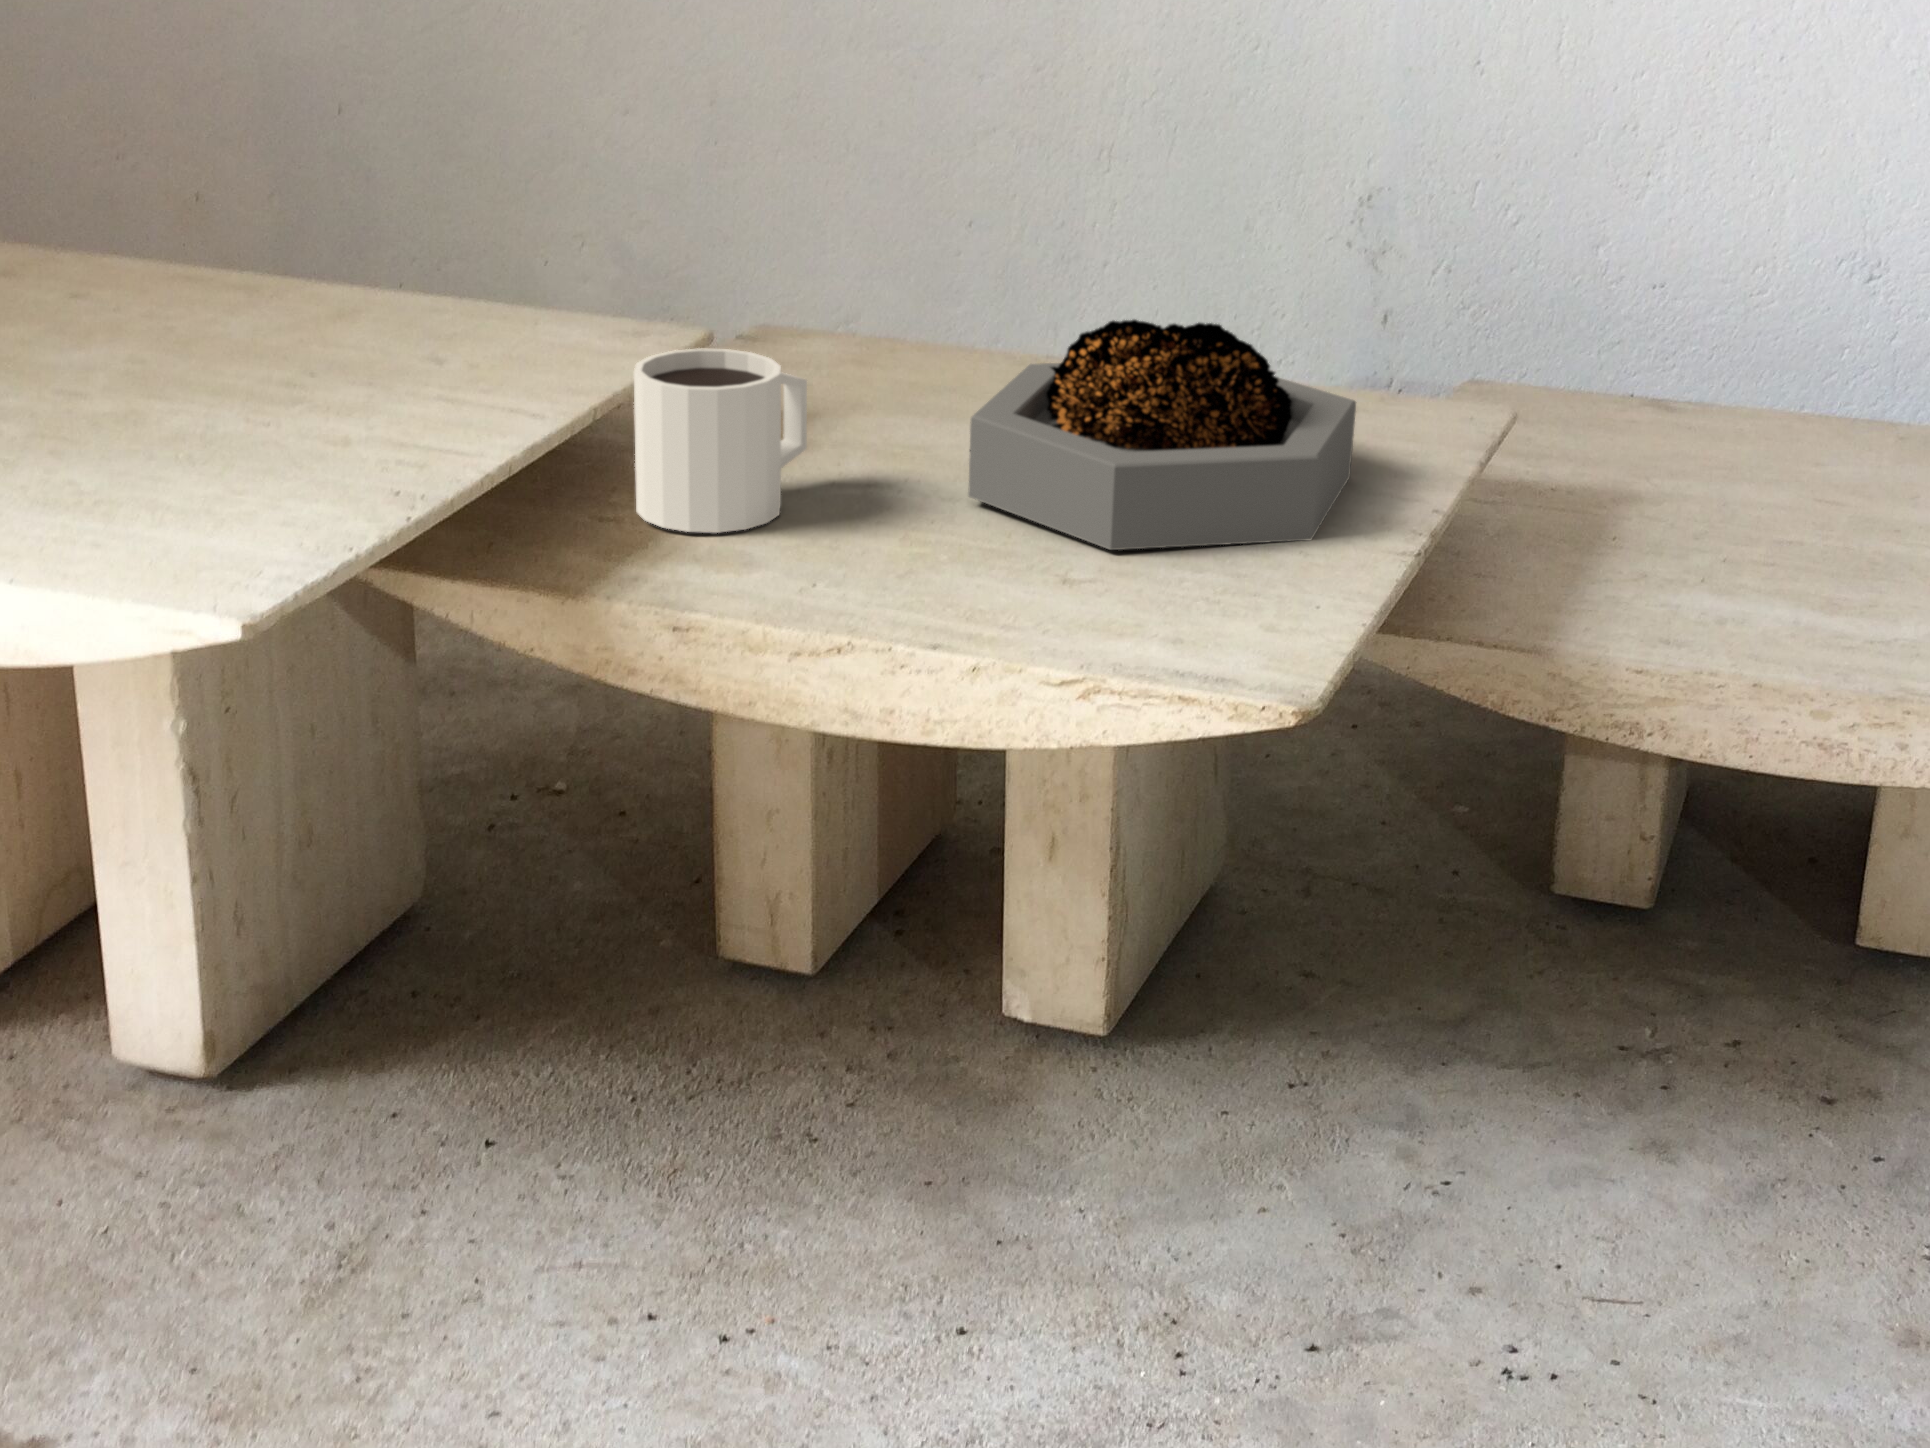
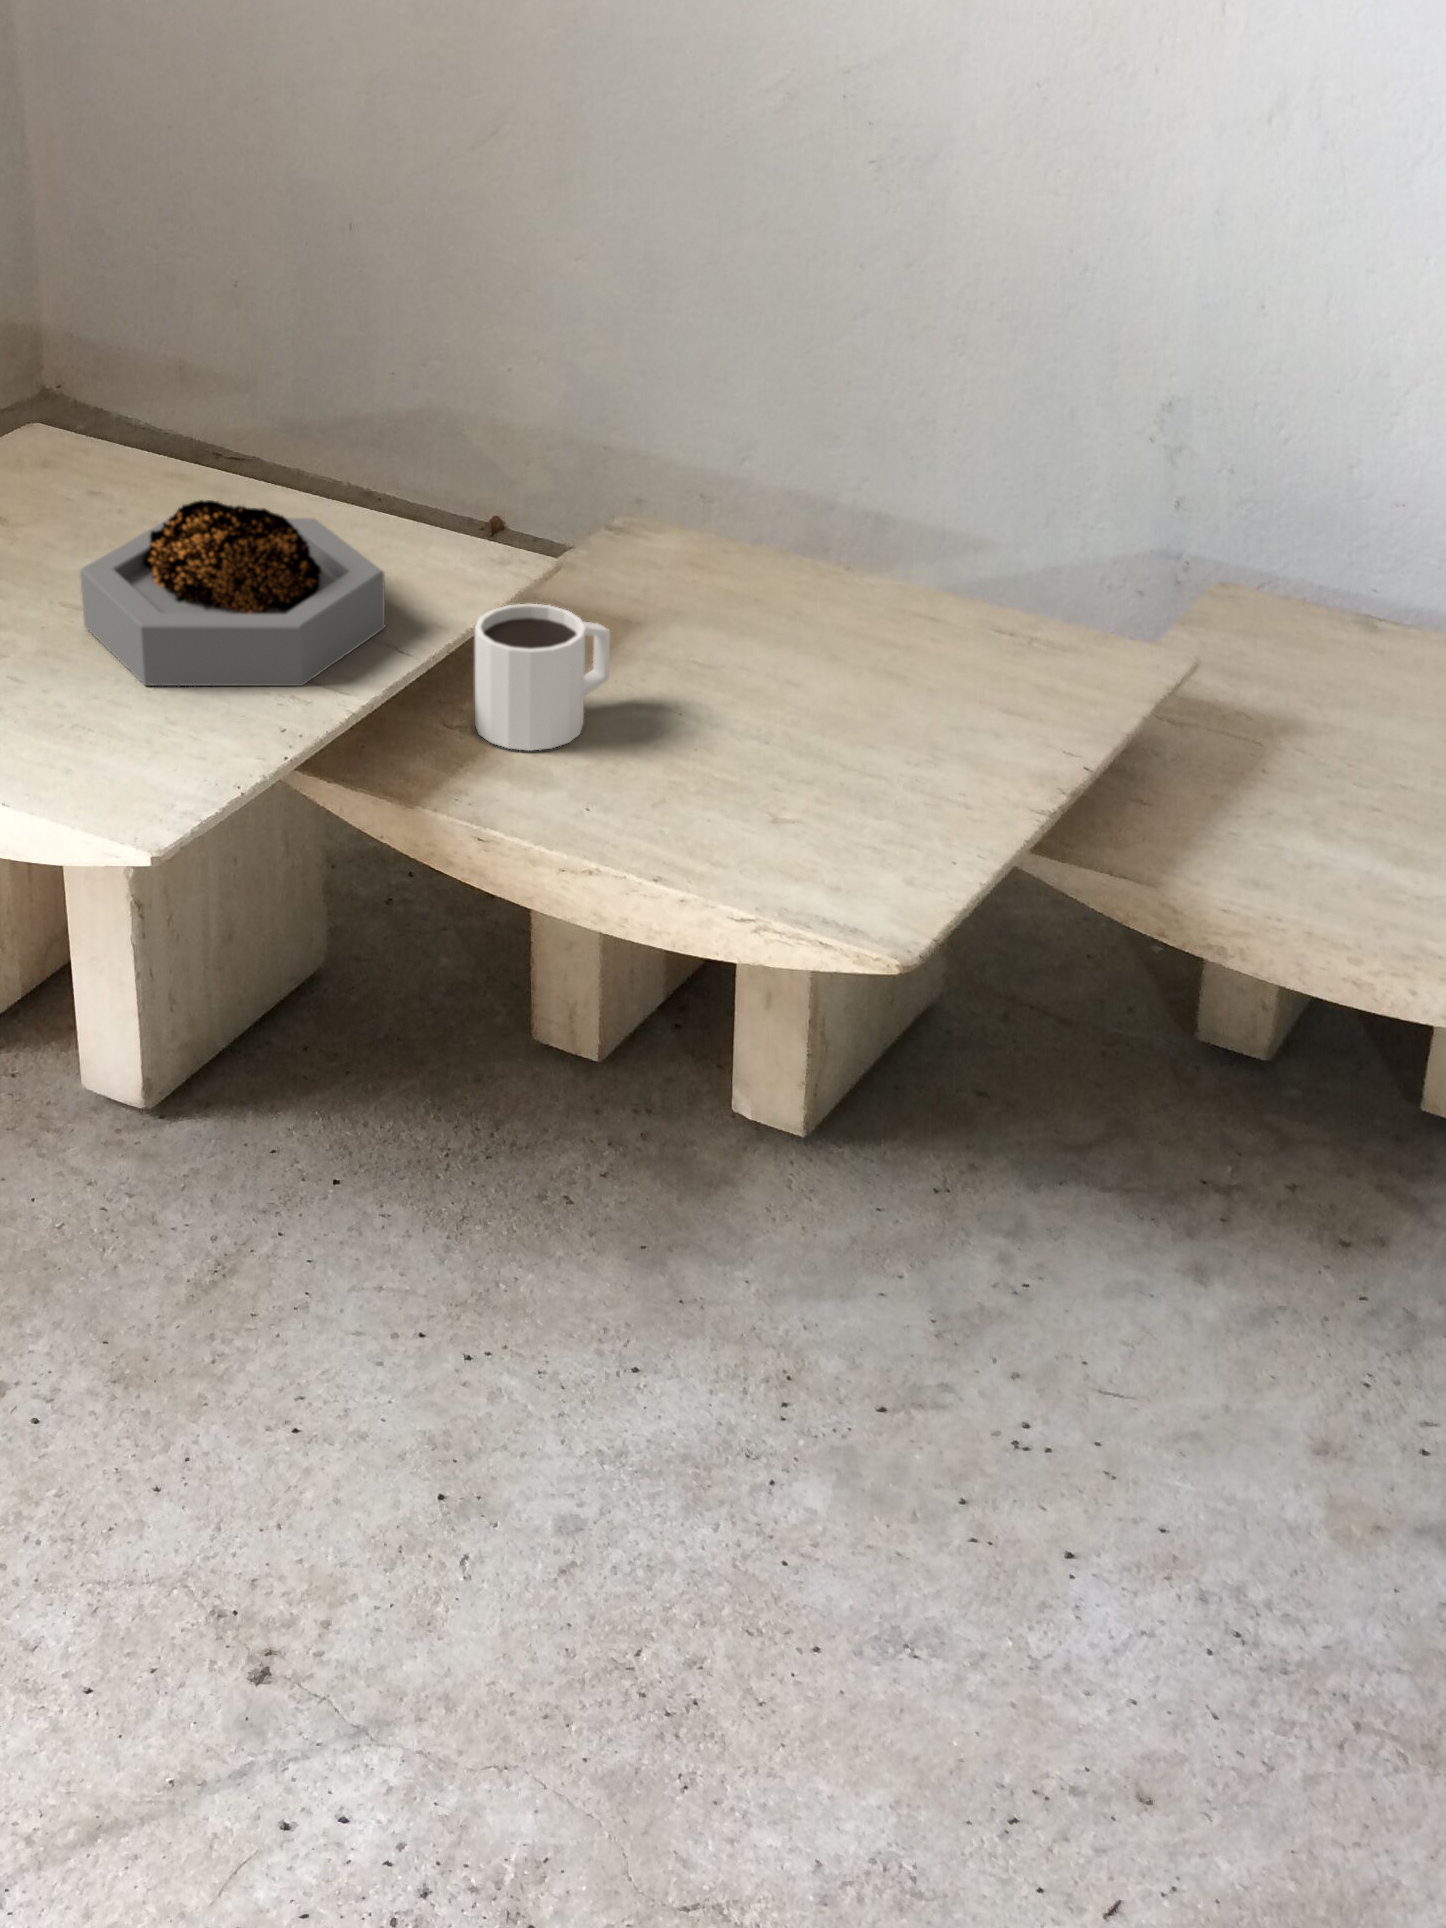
decorative bowl: present [968,320,1356,550] -> present [80,500,385,686]

